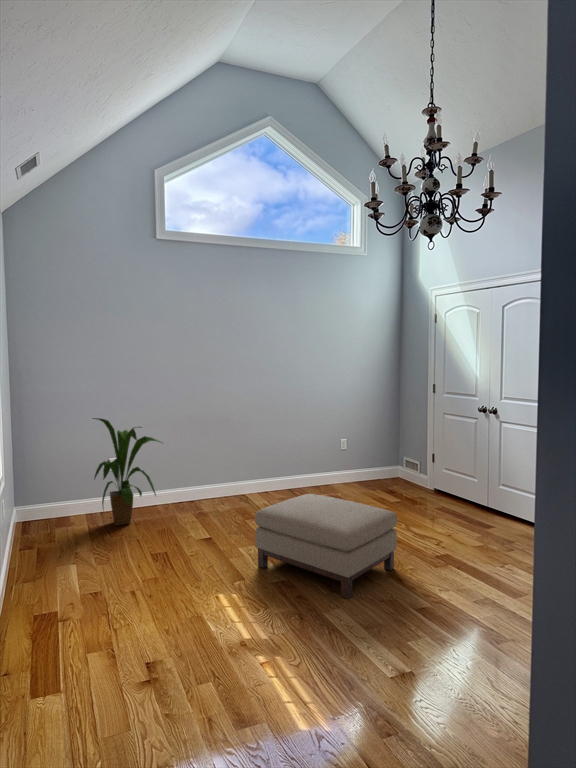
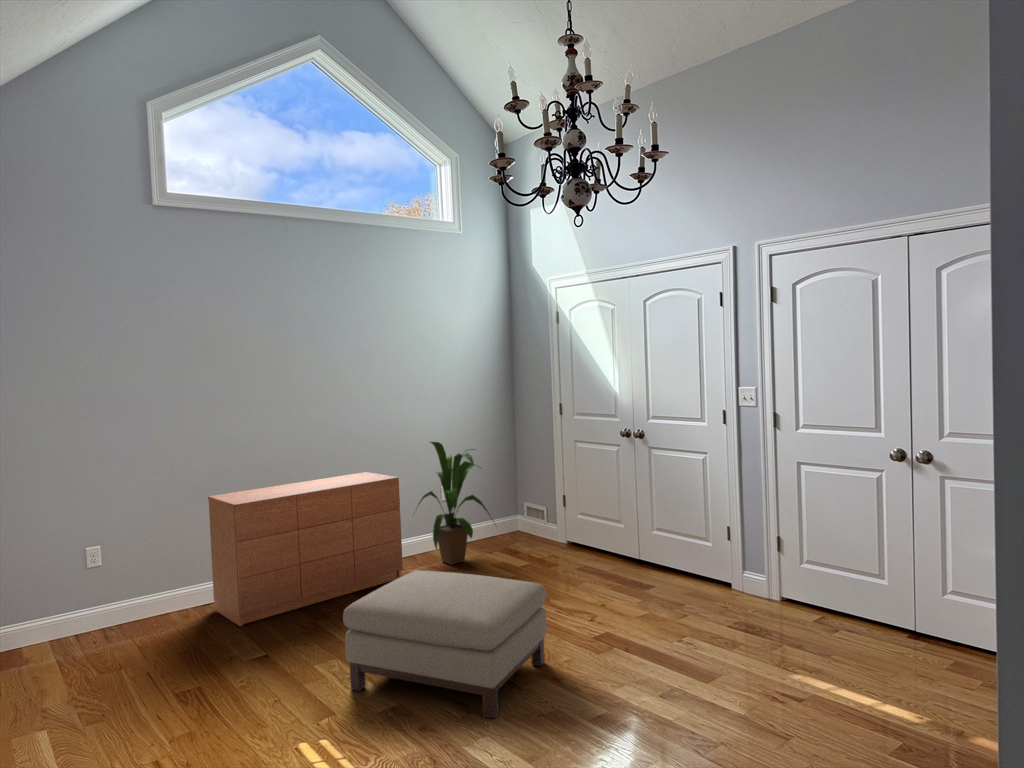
house plant: present [93,418,162,525] -> present [418,442,489,564]
dresser: none [183,425,308,518] -> present [208,472,403,626]

